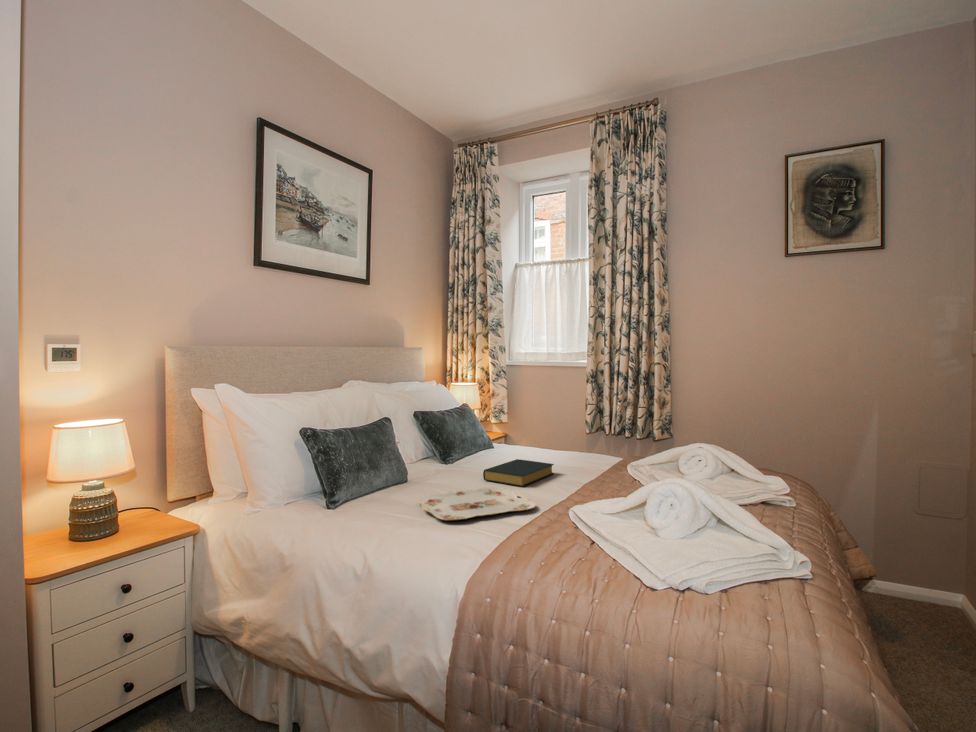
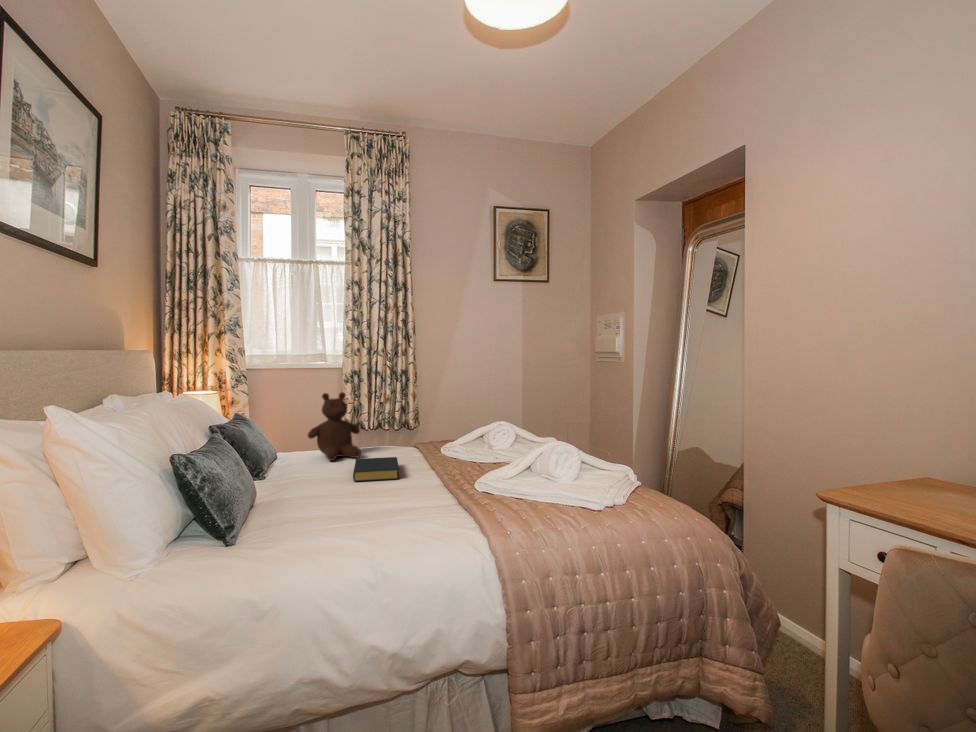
teddy bear: none [503,390,556,459] -> present [308,392,361,461]
serving tray: present [417,487,536,520] -> none [344,482,450,513]

